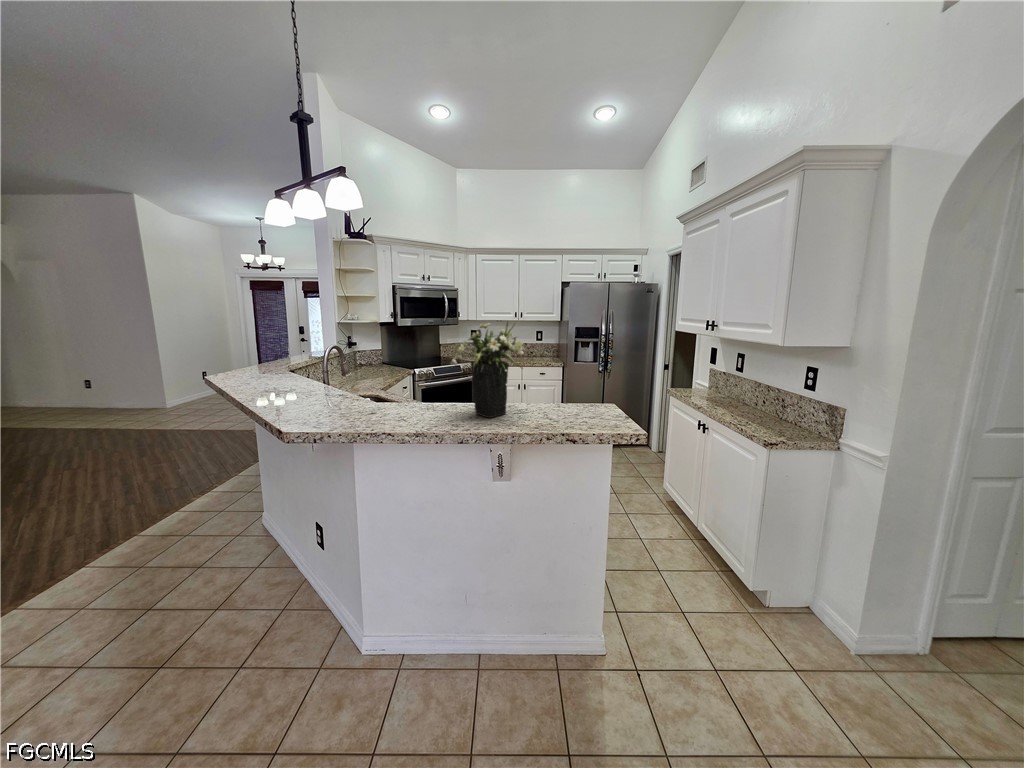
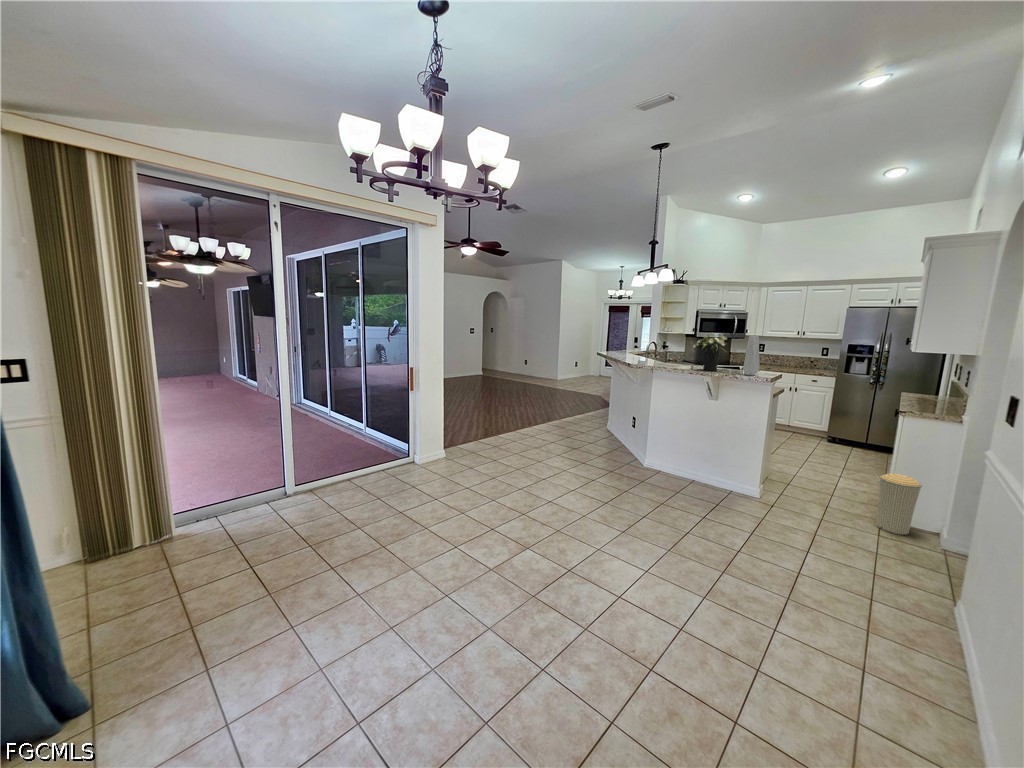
vase: none [567,327,601,422] -> present [743,336,760,376]
trash can: none [782,552,852,661] -> present [876,473,922,535]

